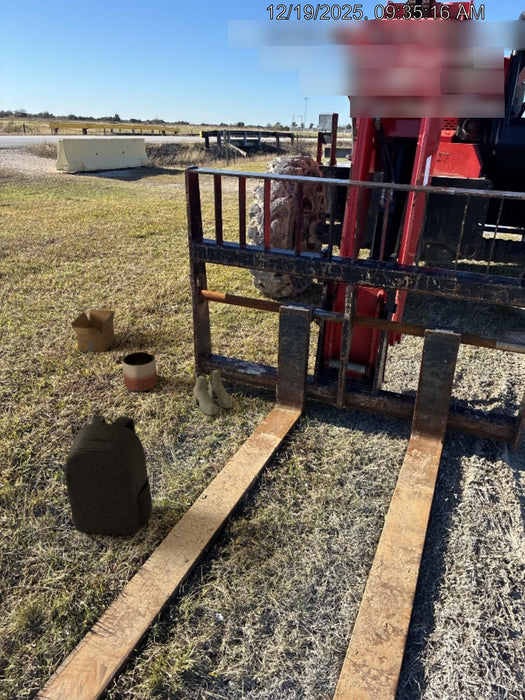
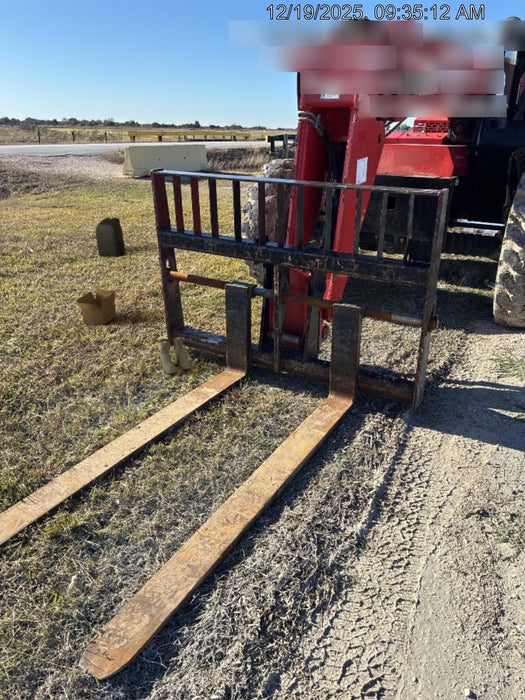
planter: present [122,352,157,391] -> none [107,322,137,355]
backpack: present [65,415,153,535] -> present [96,217,126,257]

